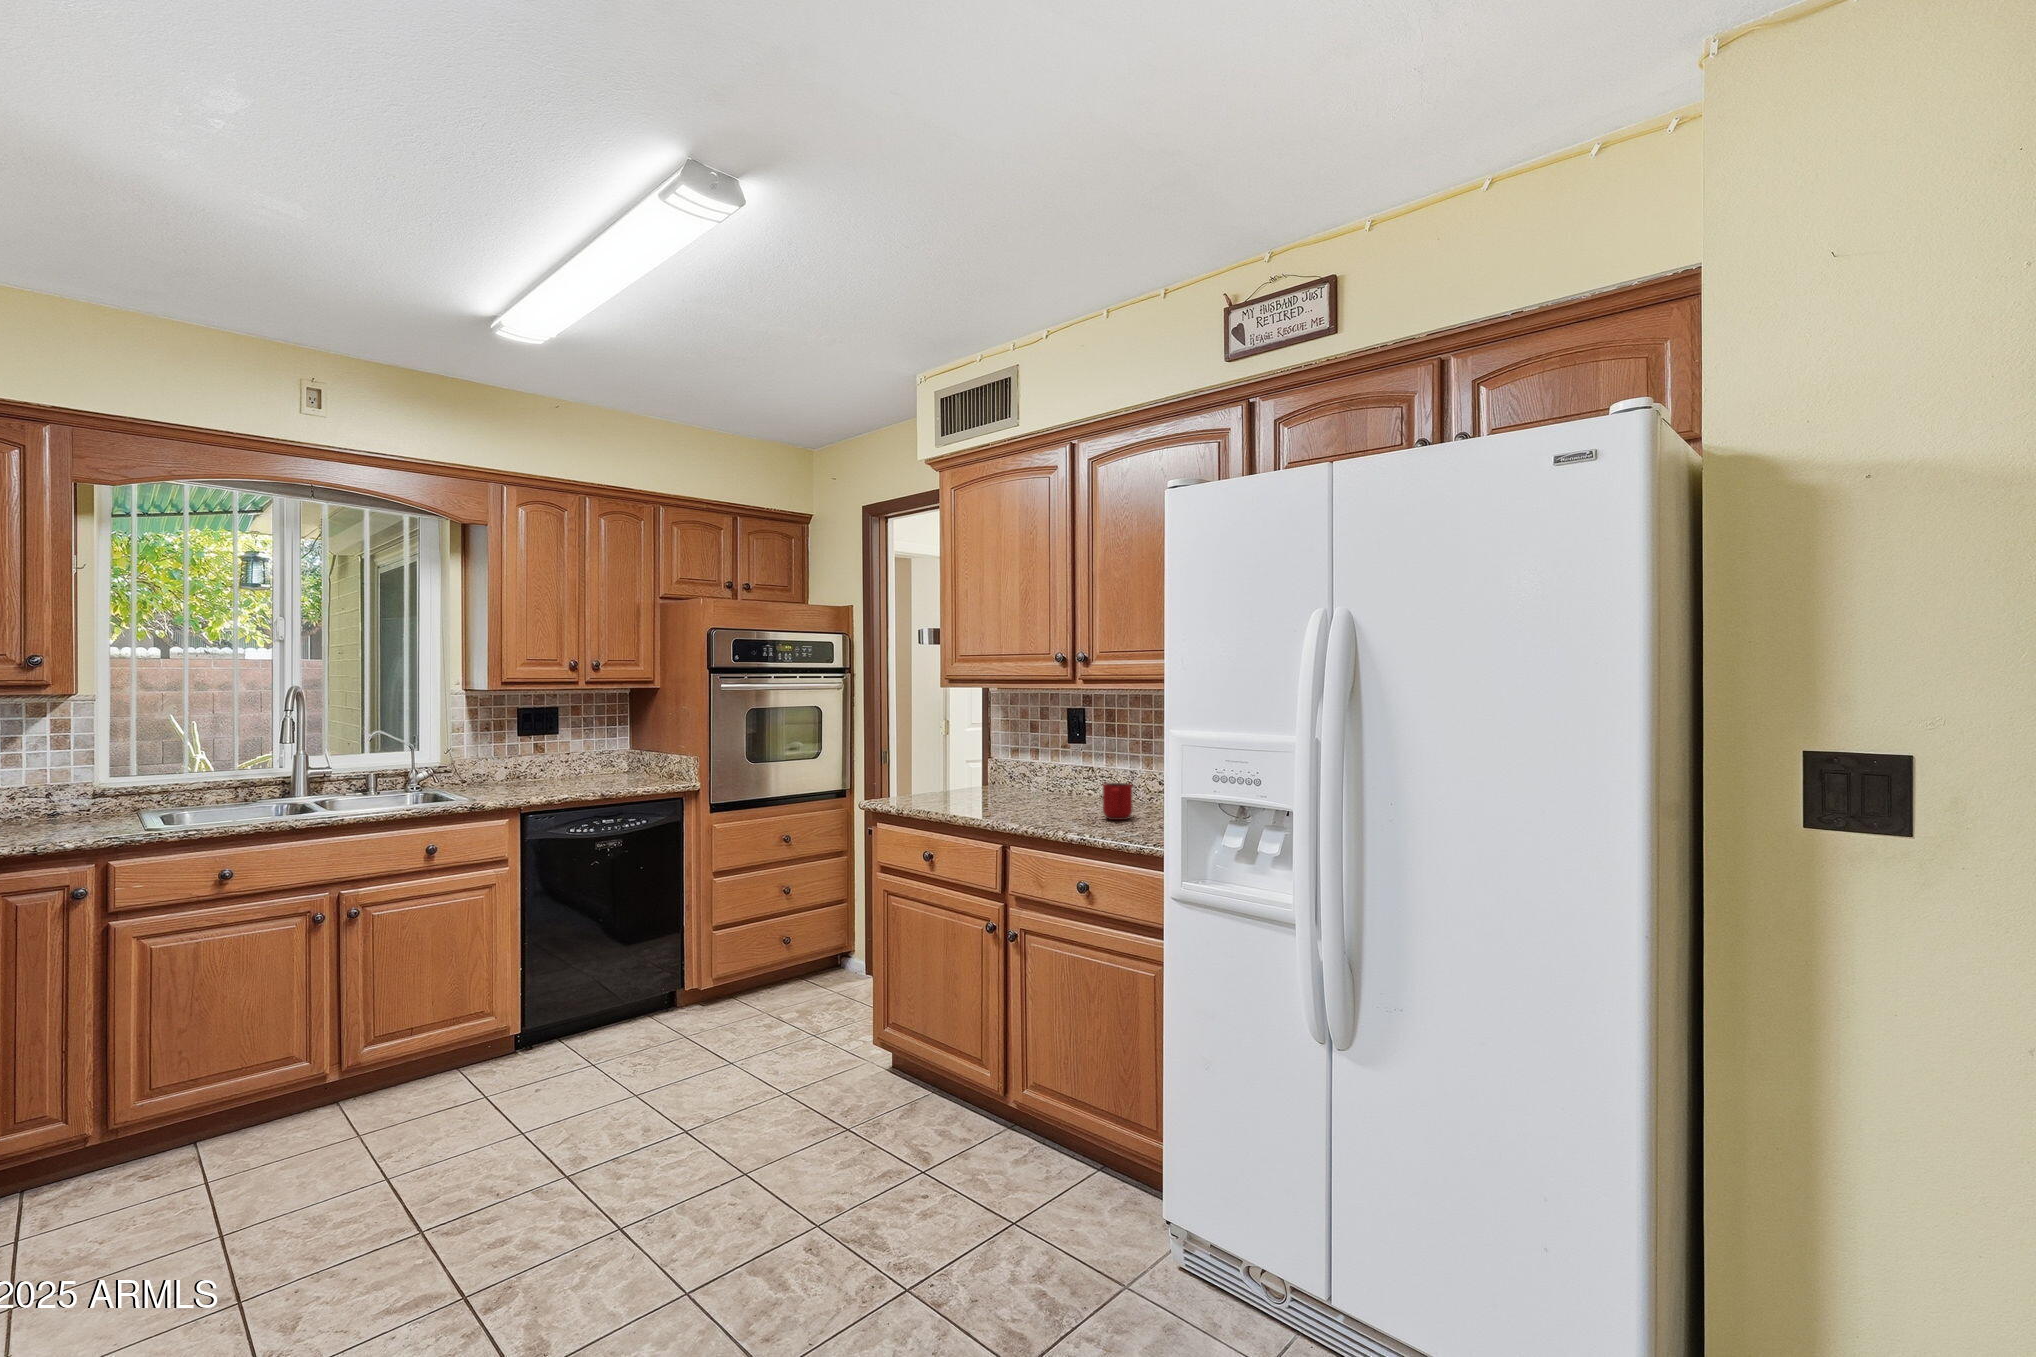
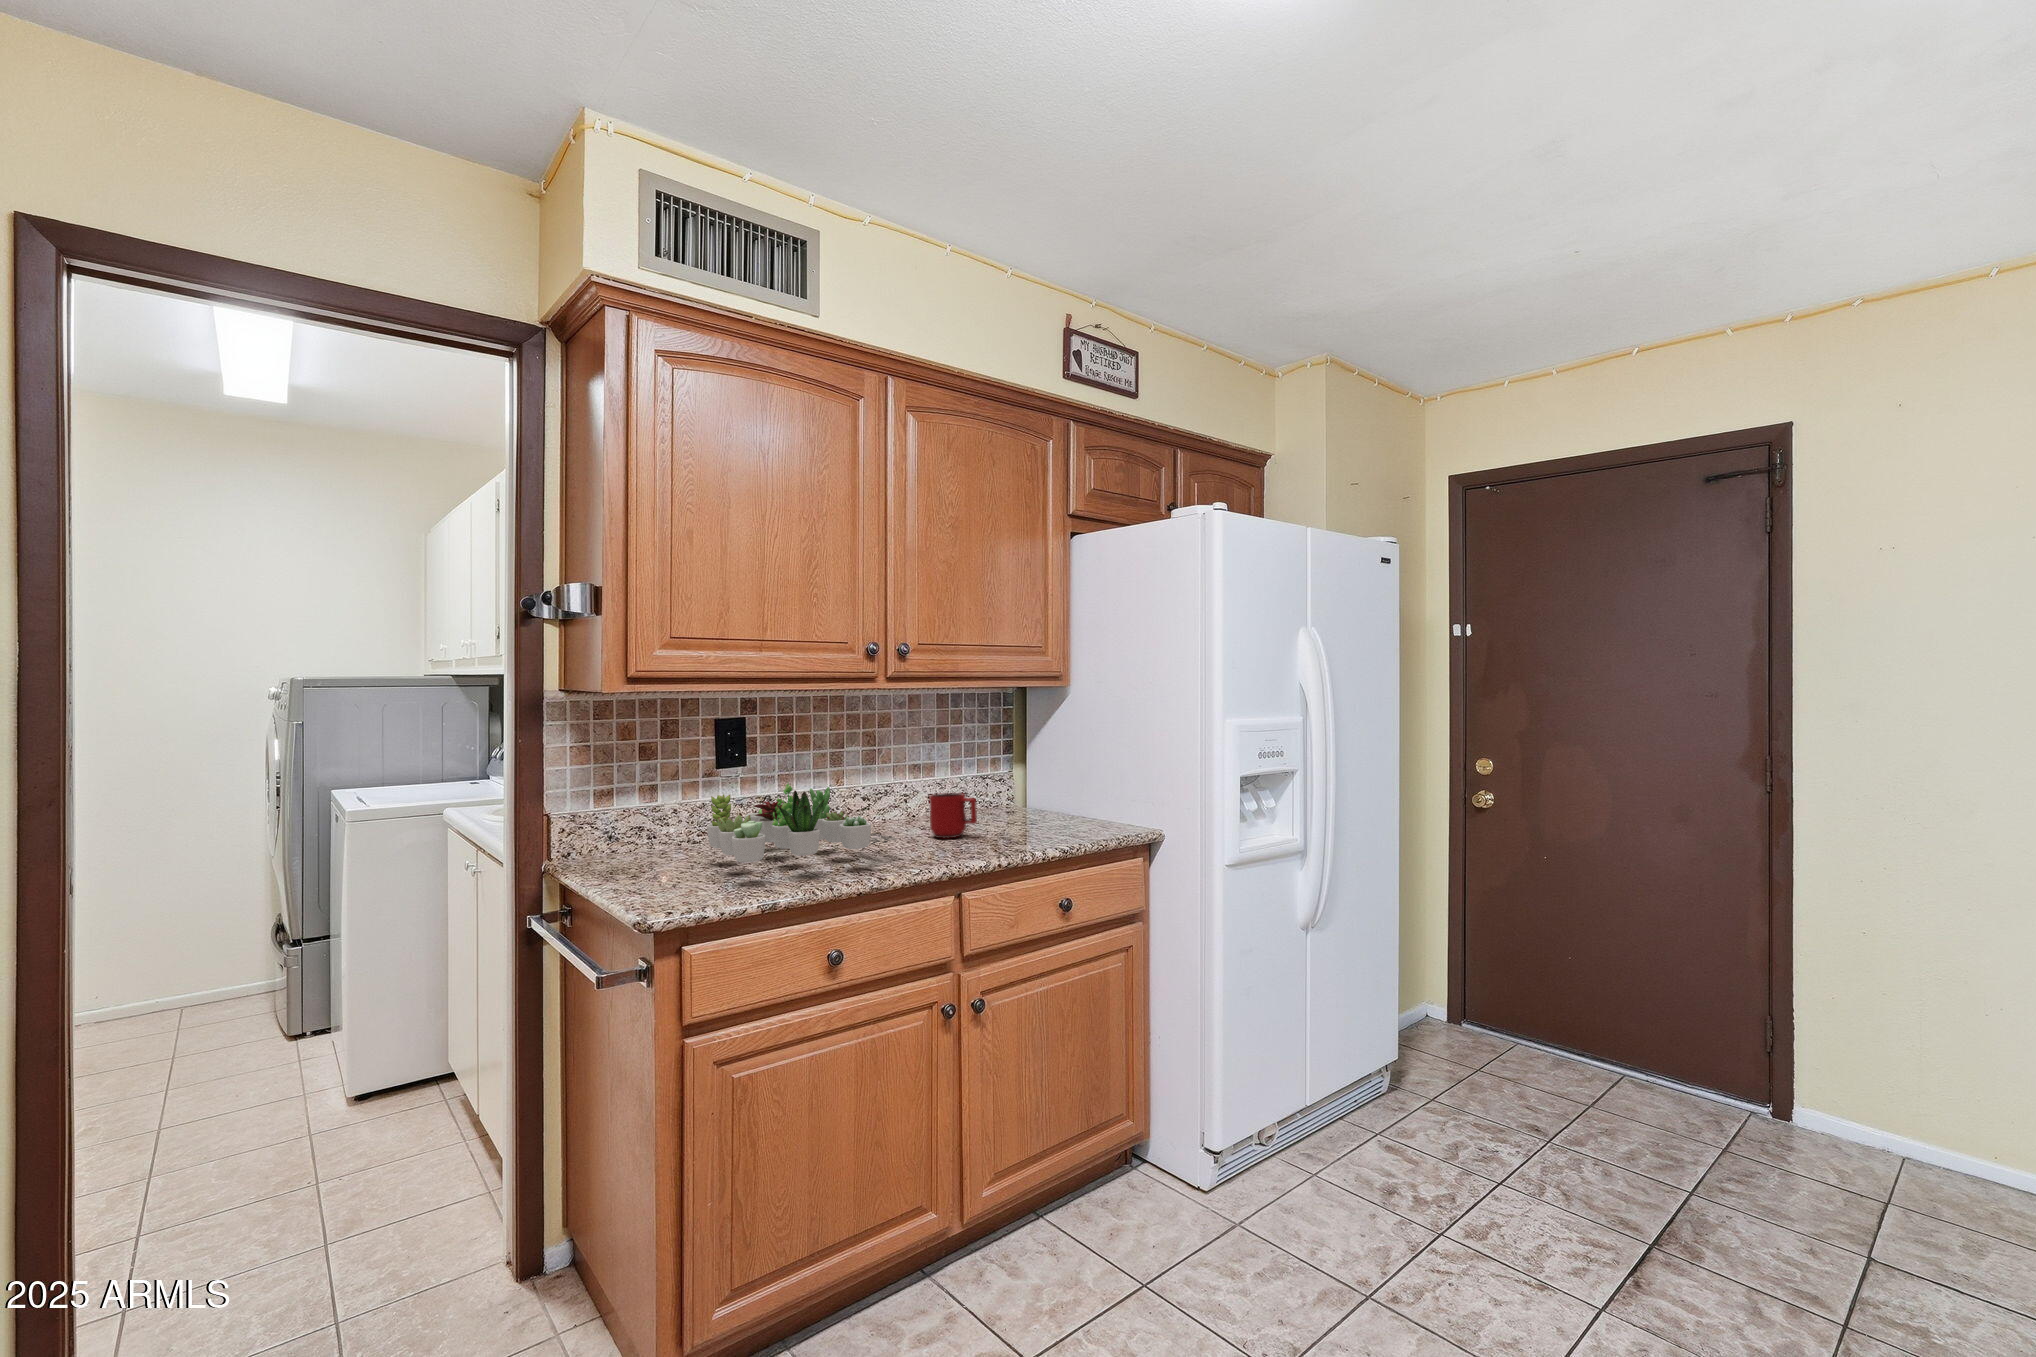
succulent plant: none [941,750,1070,806] -> present [707,784,900,863]

